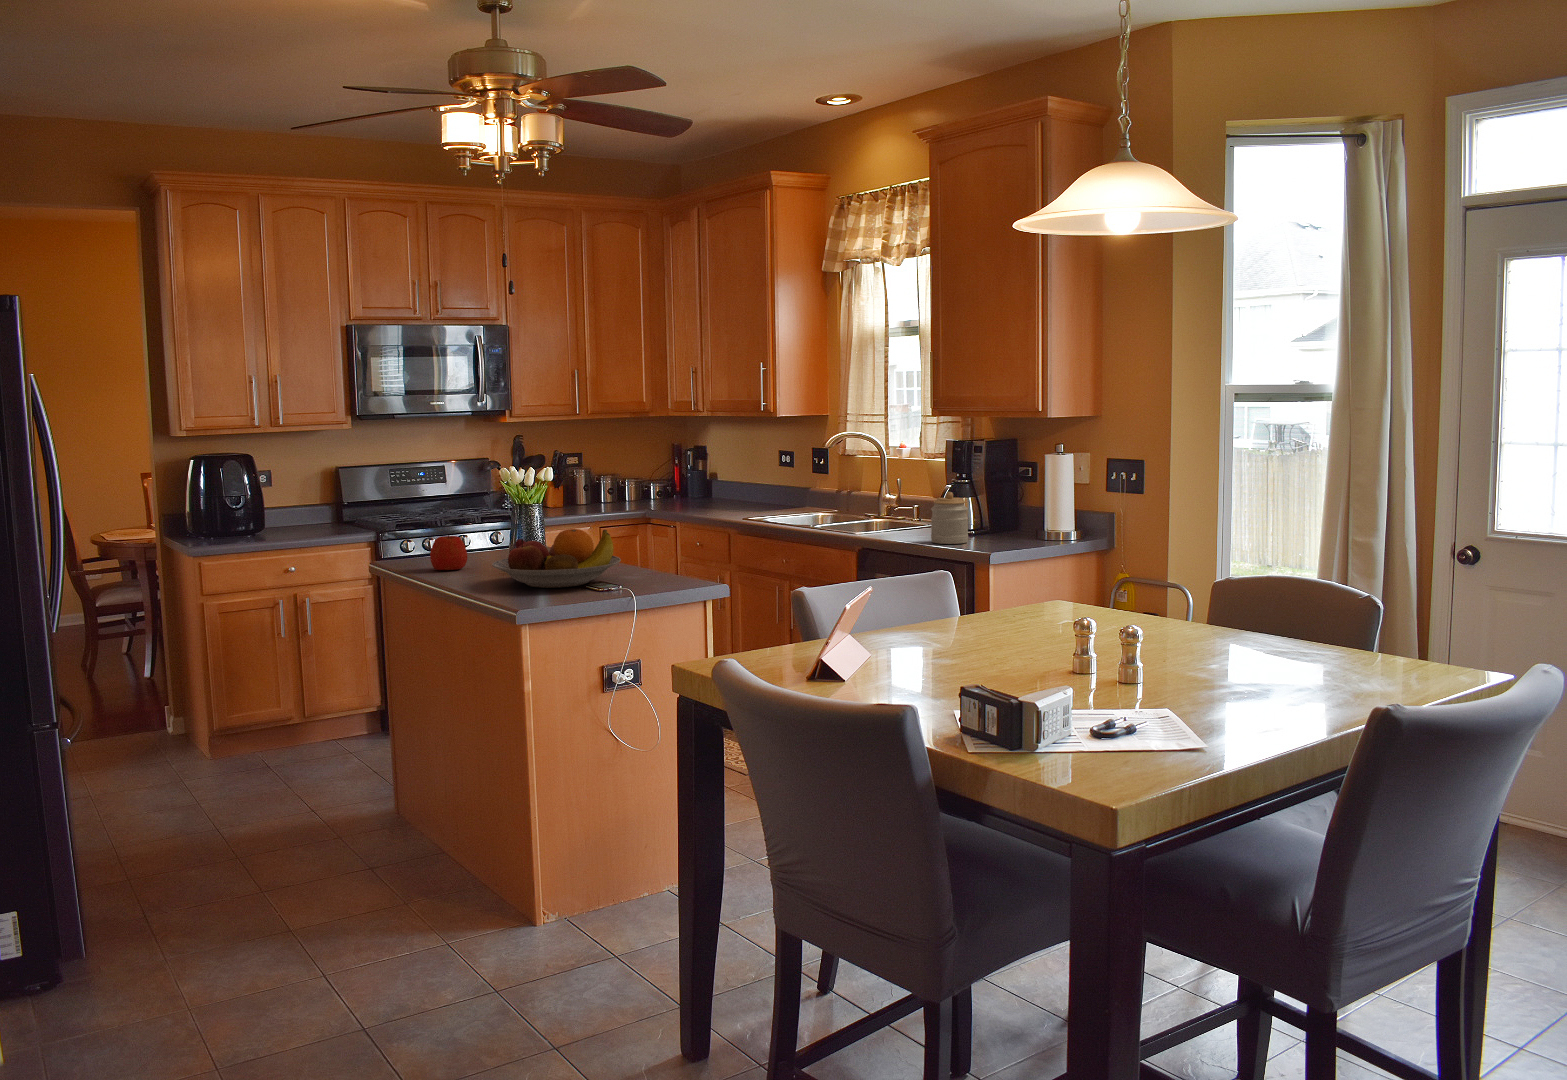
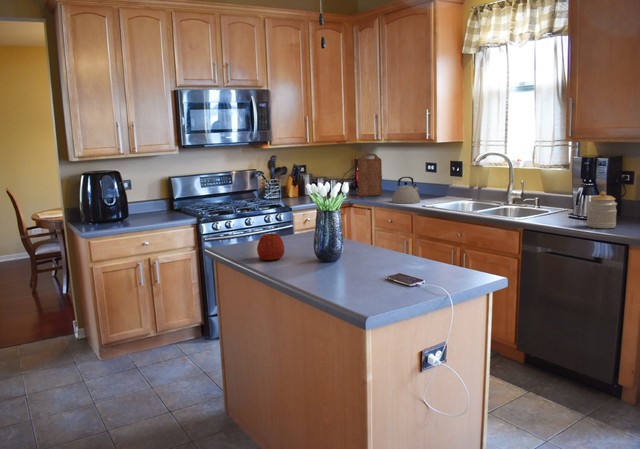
cutting board: none [666,433,708,505] -> present [358,153,382,196]
kettle: none [708,471,754,515] -> present [392,177,420,203]
fruit bowl: present [492,529,621,588] -> none [319,231,423,283]

